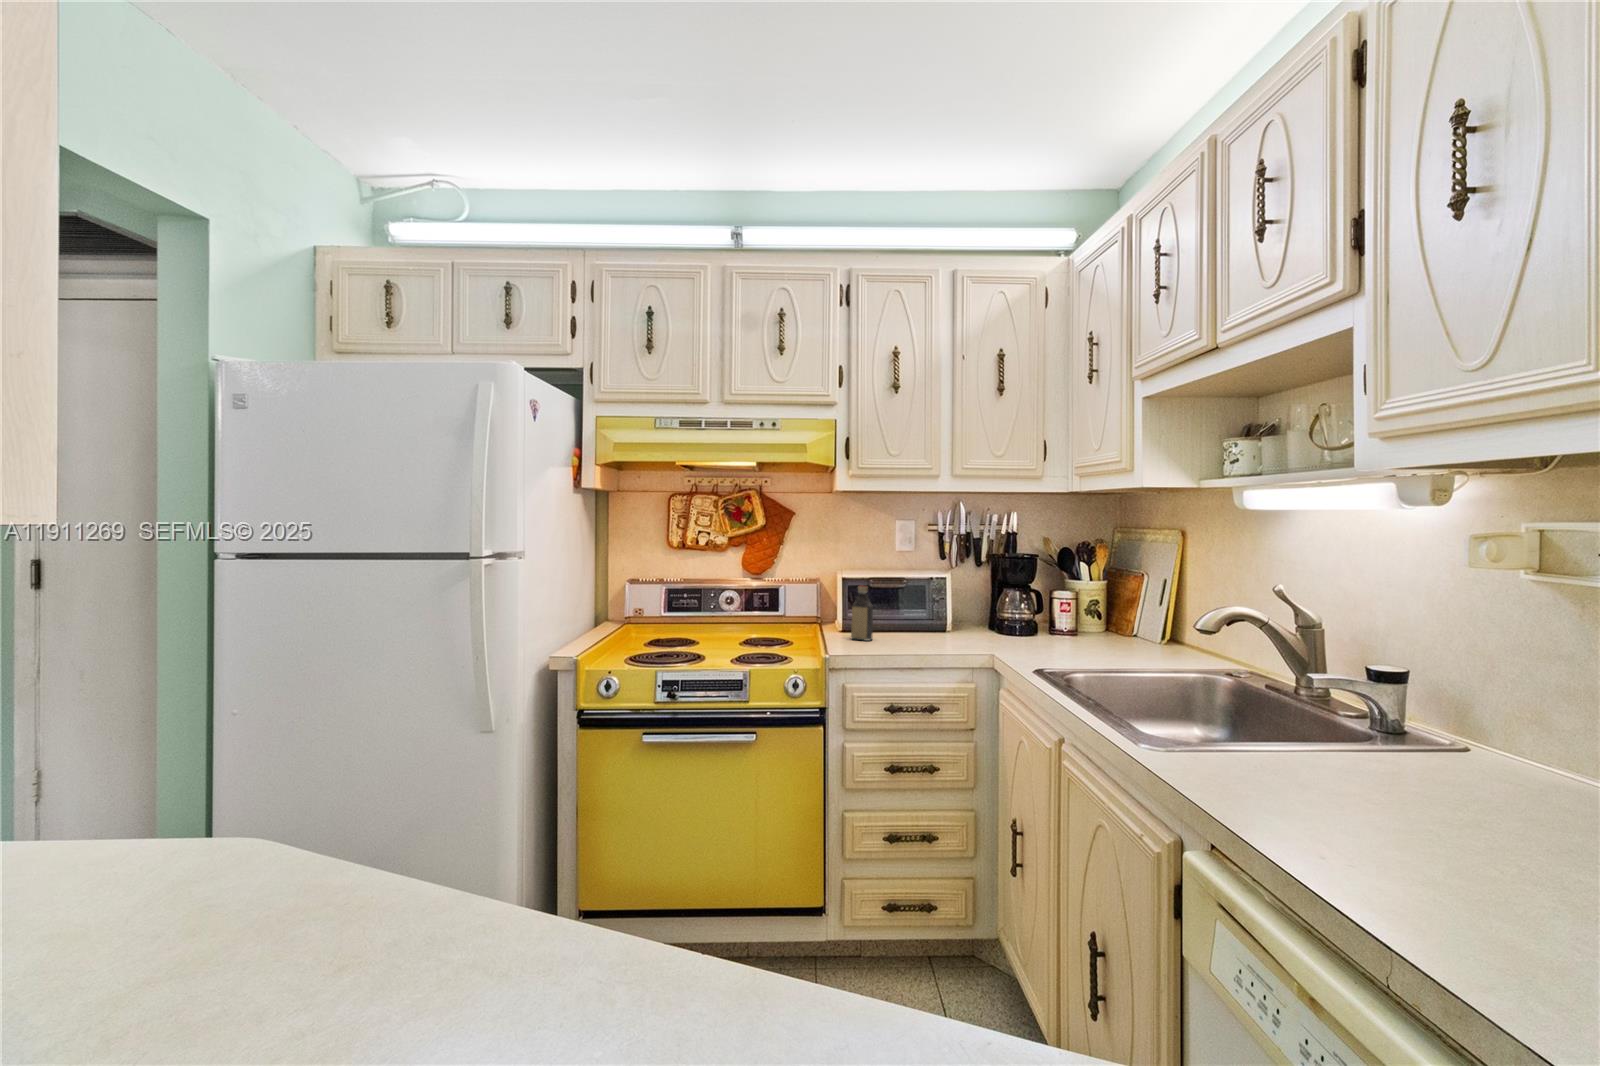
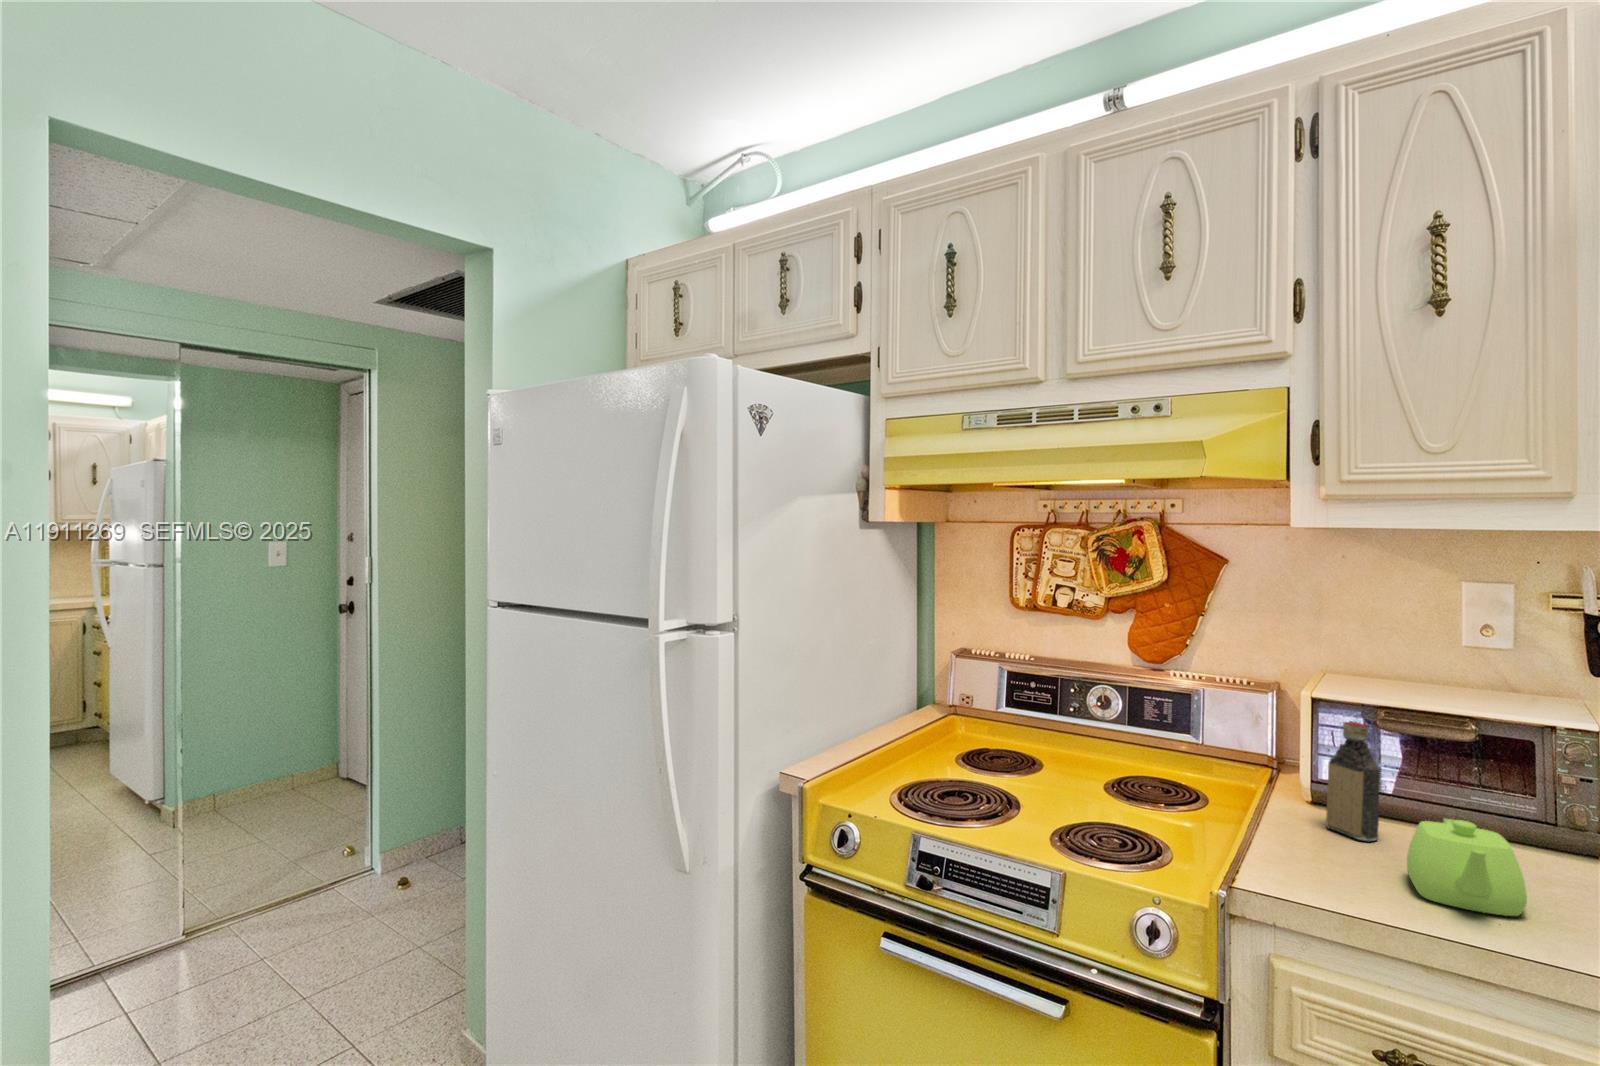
teapot: none [887,616,929,651] -> present [1407,818,1527,916]

